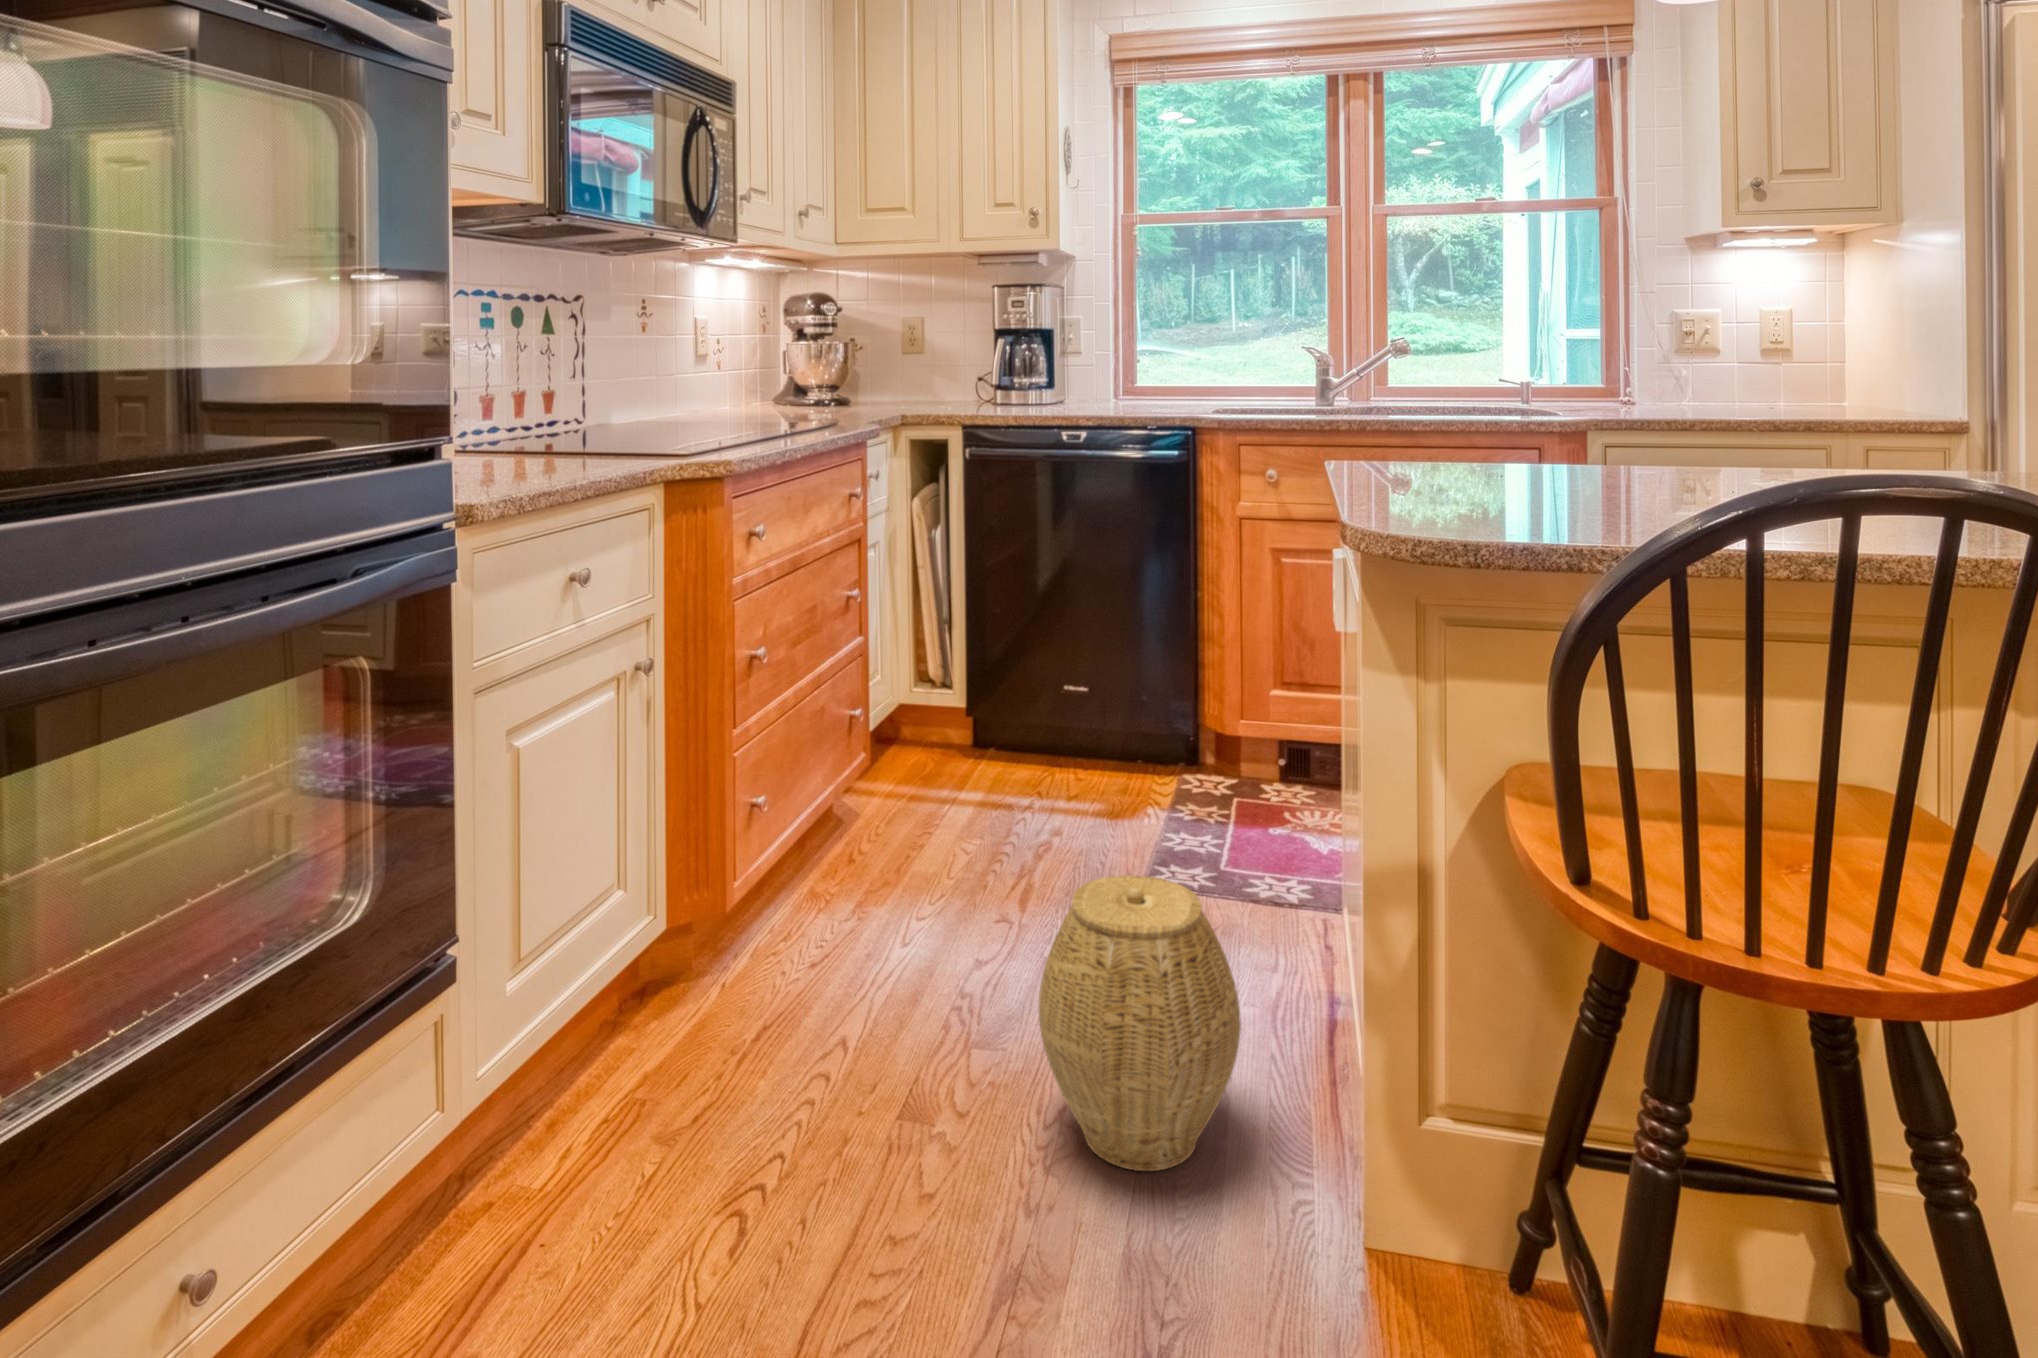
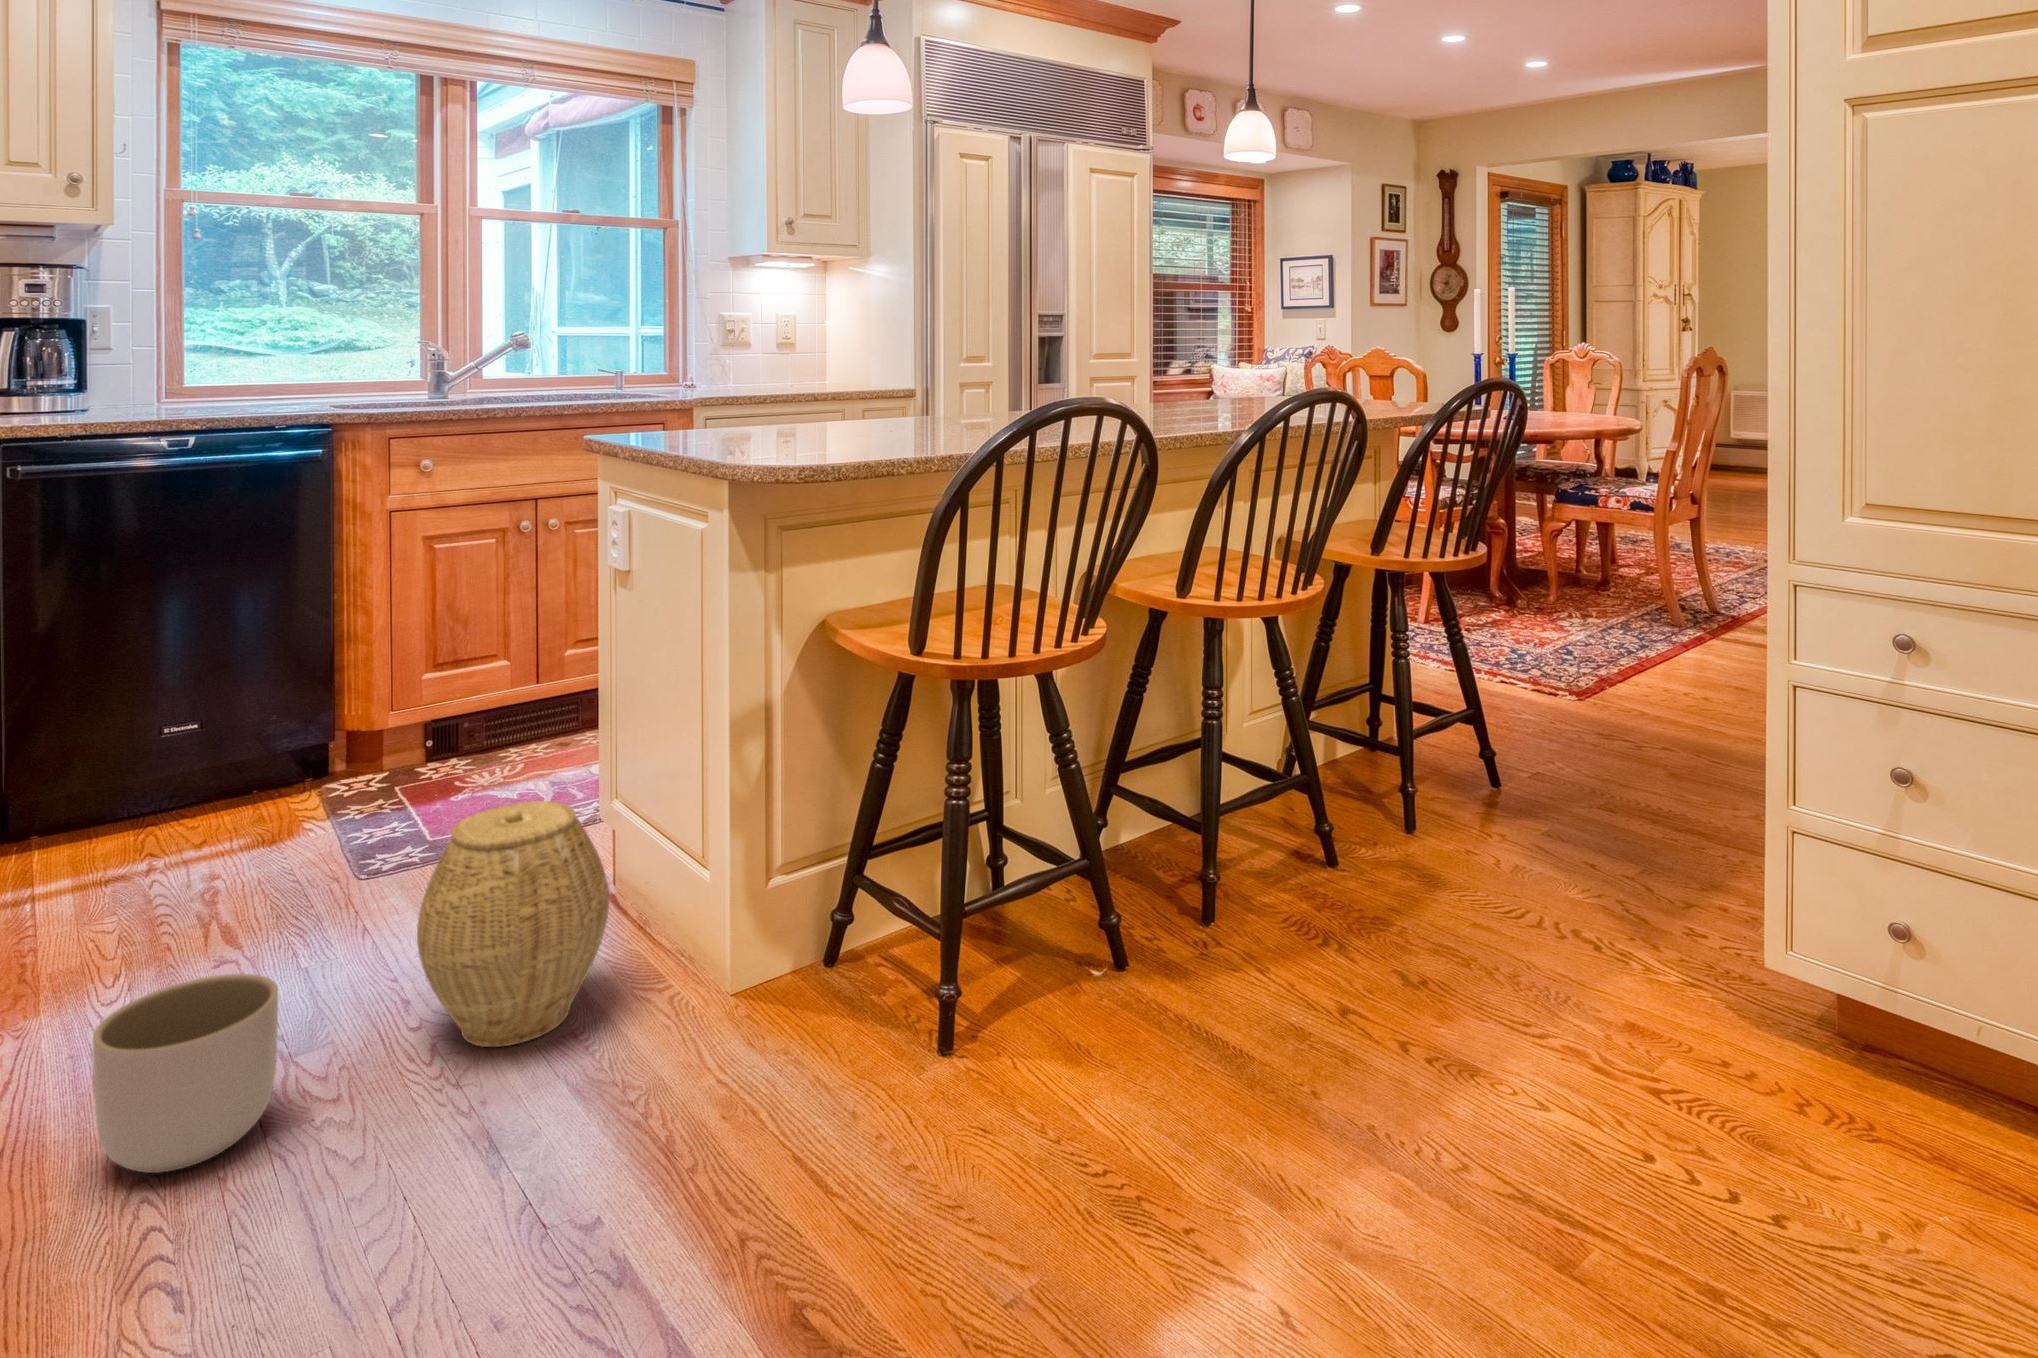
planter: none [771,945,911,1131] -> present [92,974,278,1173]

